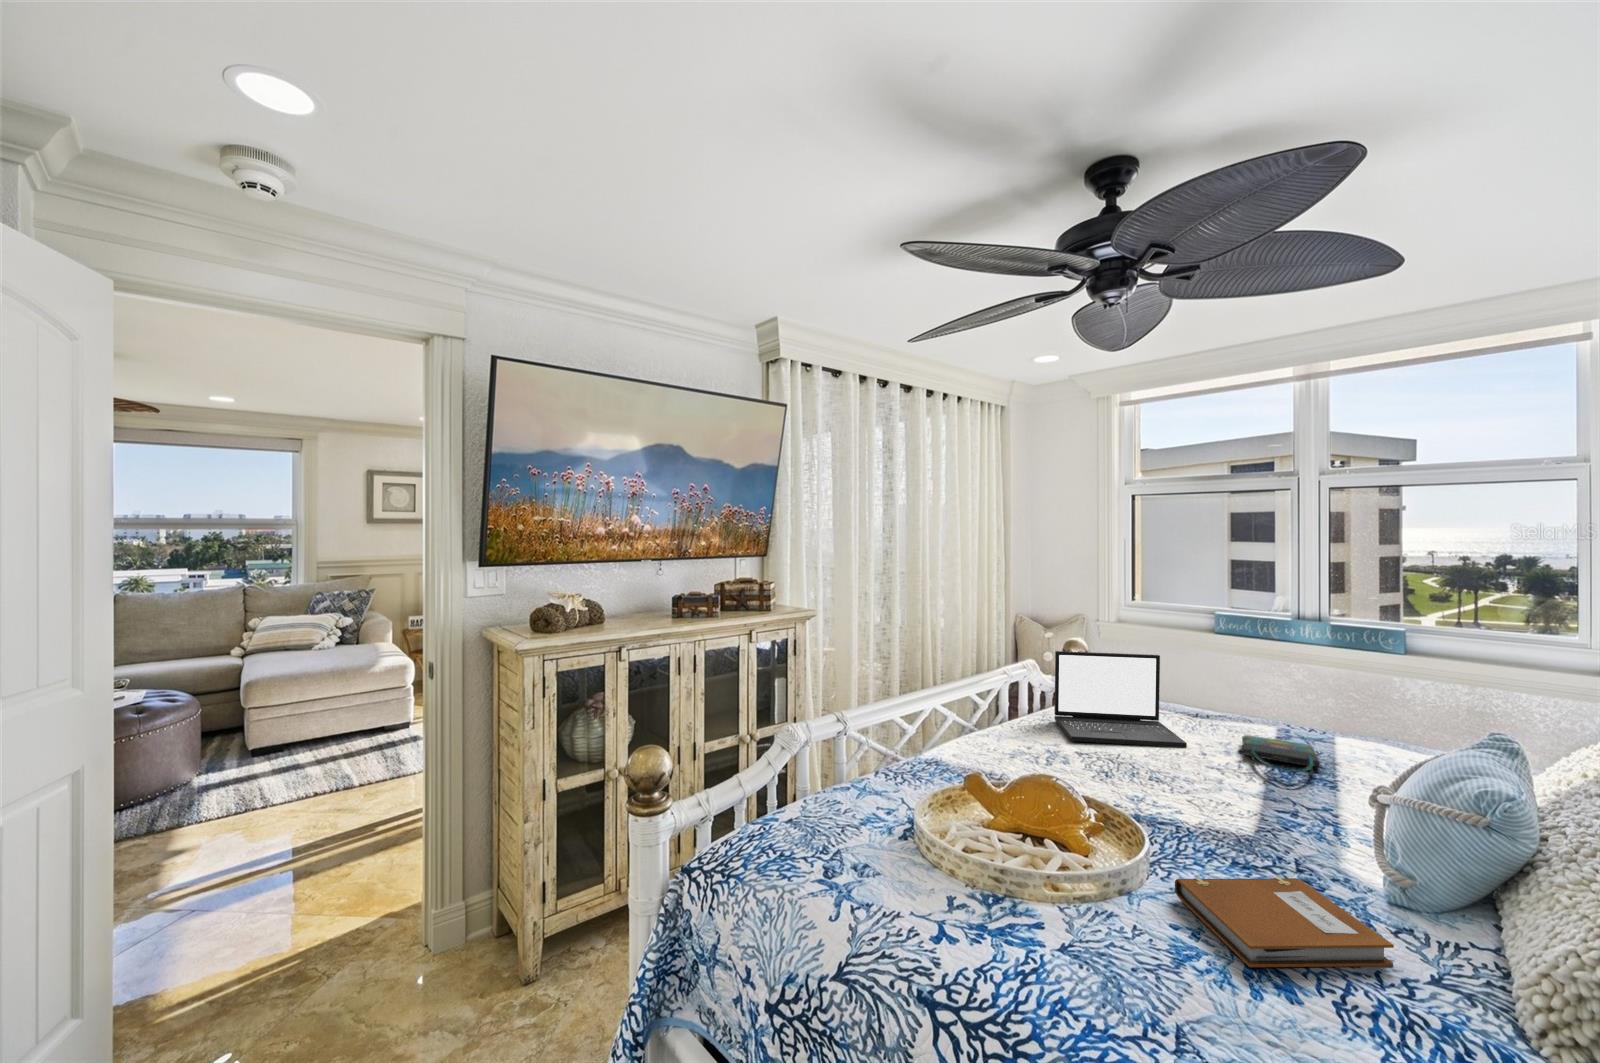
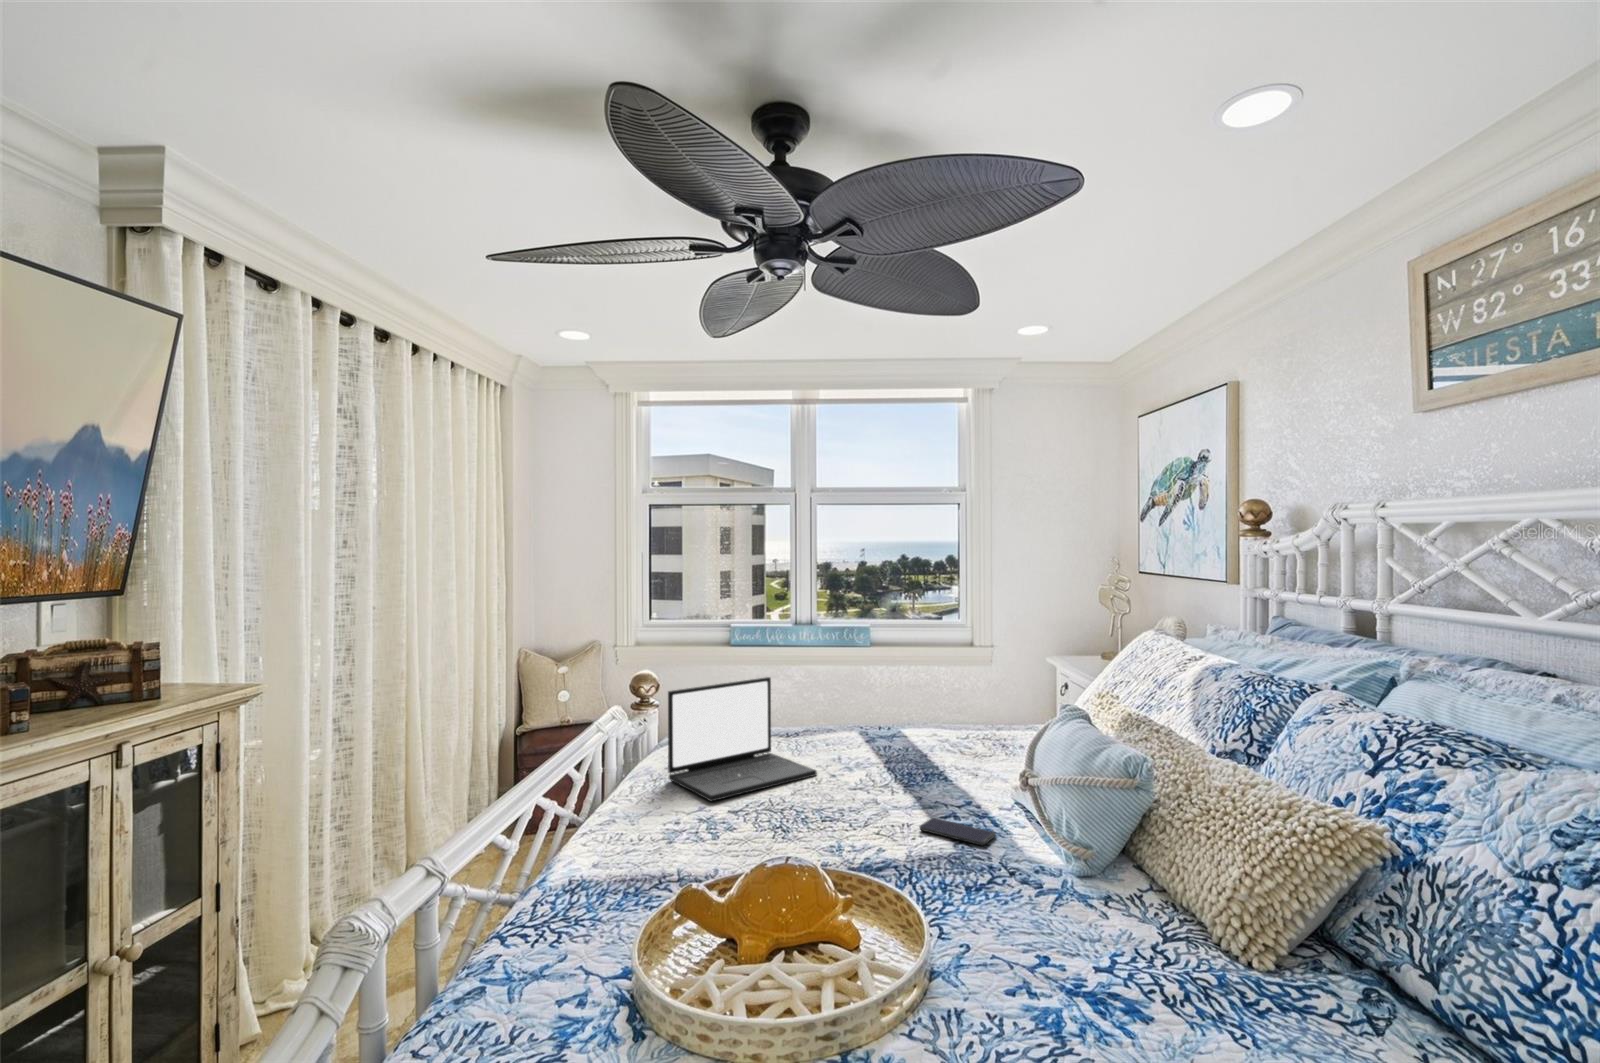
tote bag: present [1238,735,1323,787] -> none [854,744,933,791]
smartphone: none [1238,805,1320,841] -> present [919,818,996,846]
notebook: present [1175,878,1394,967] -> none [973,884,1151,1003]

